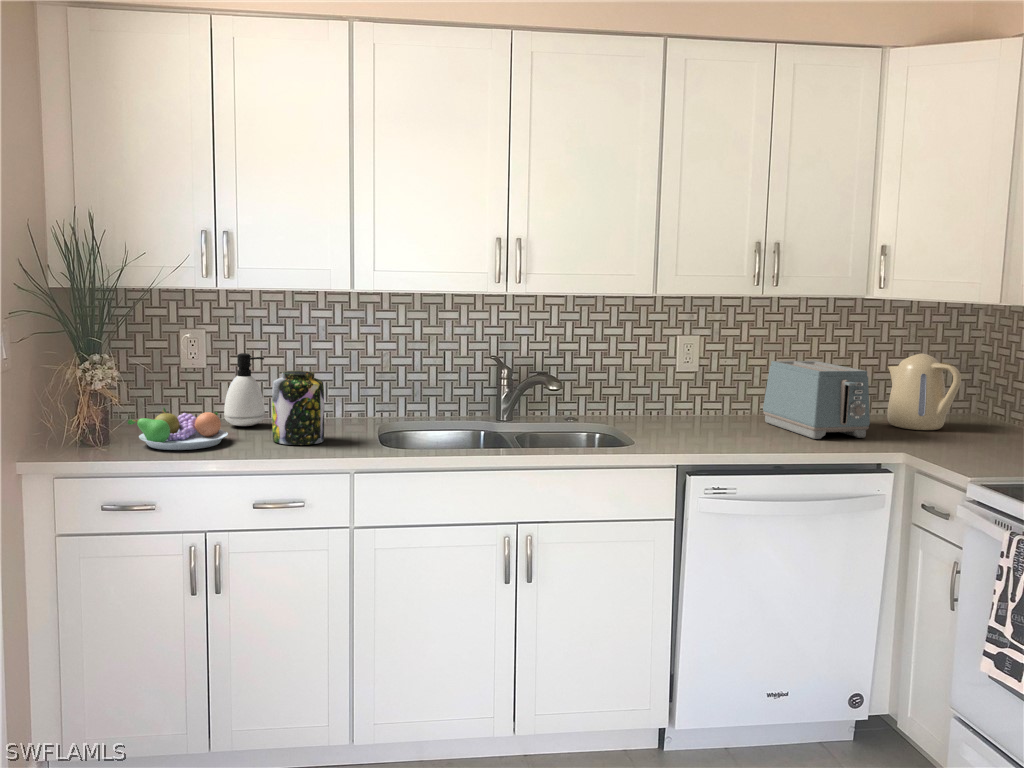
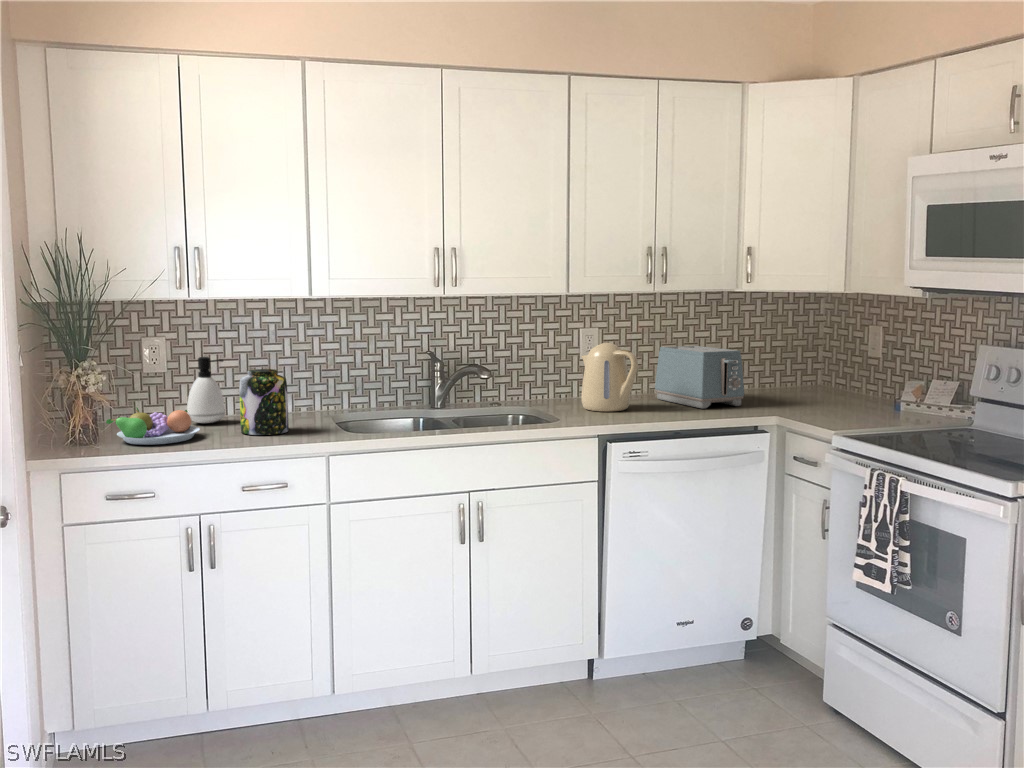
kettle: present [887,353,961,430] -> present [581,343,638,412]

